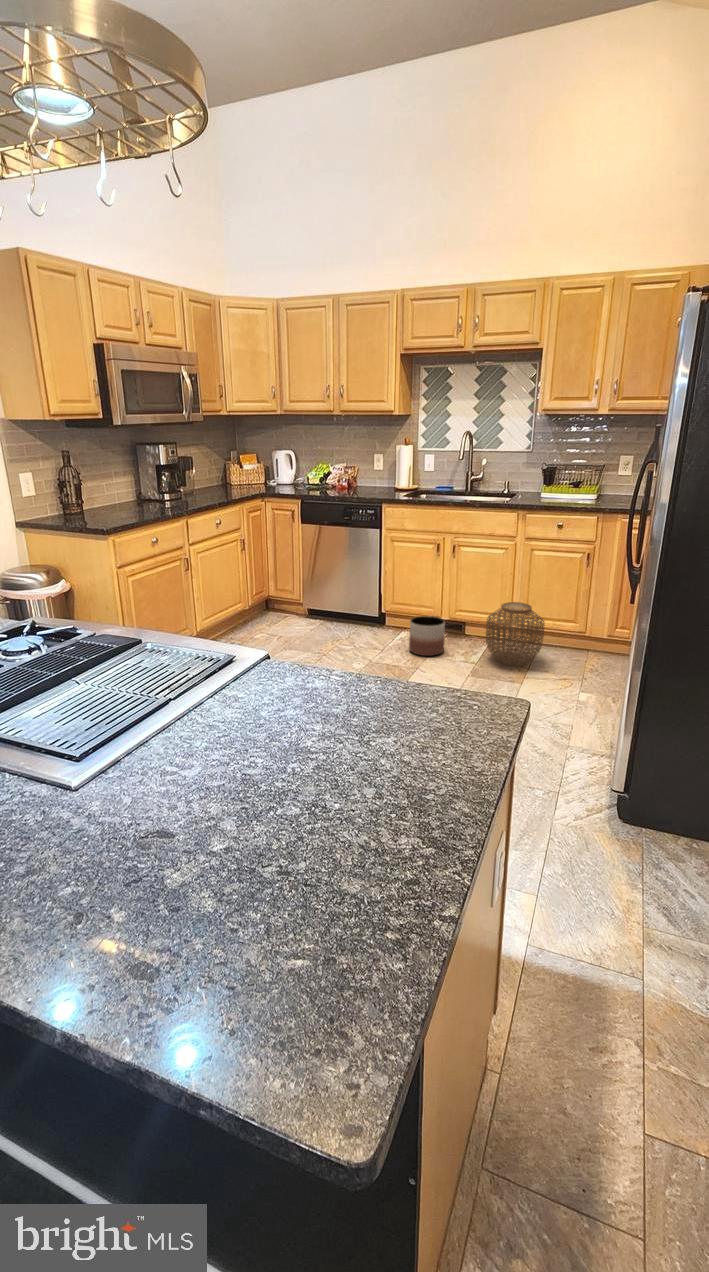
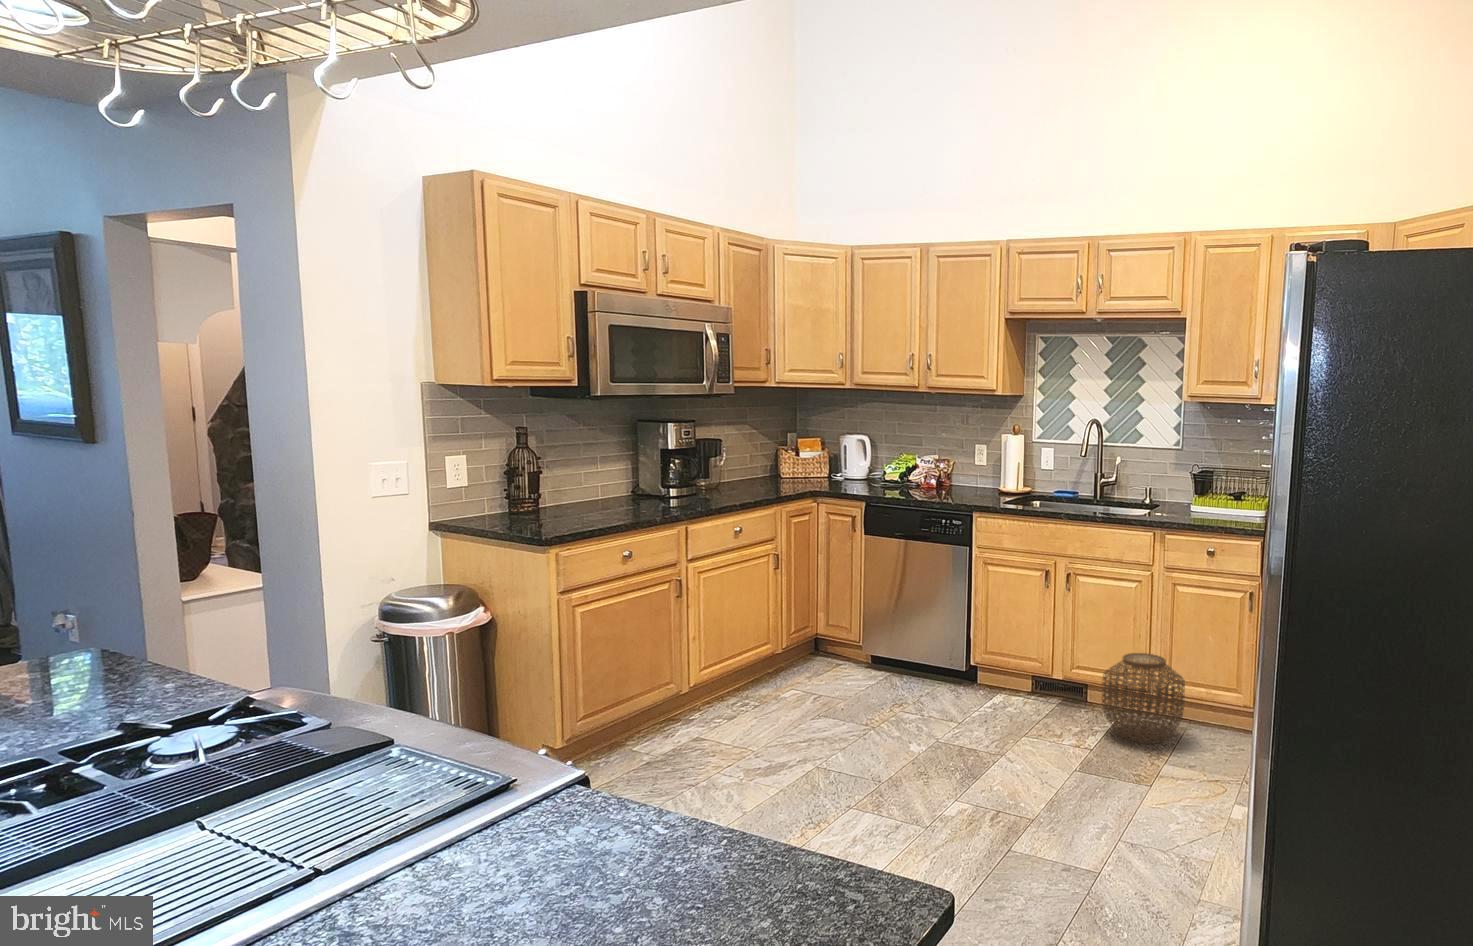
planter: present [409,616,445,656] -> none [998,666,1048,721]

